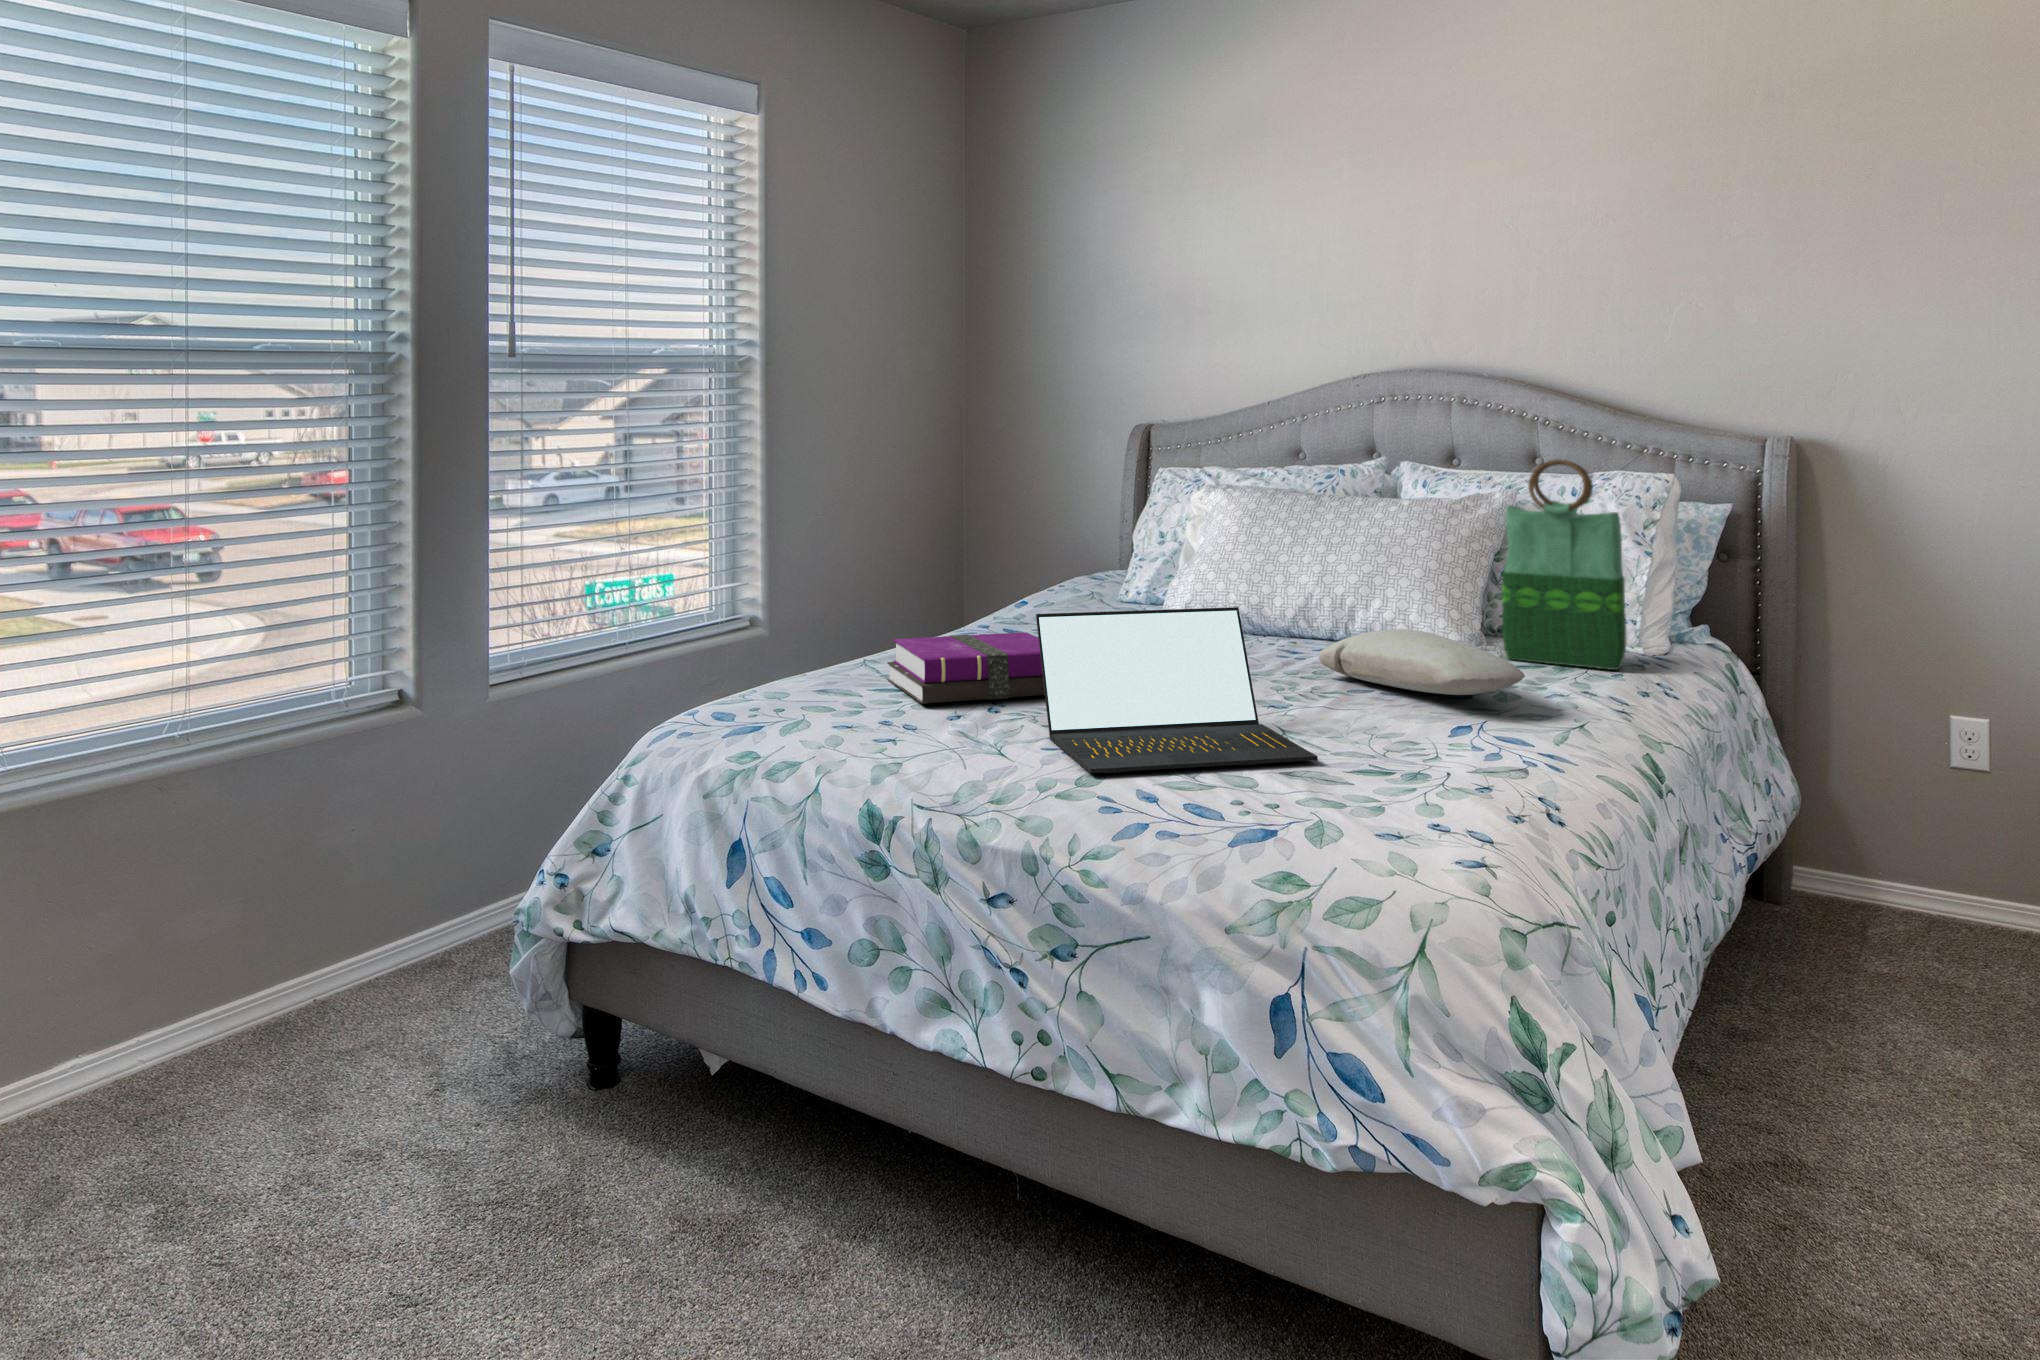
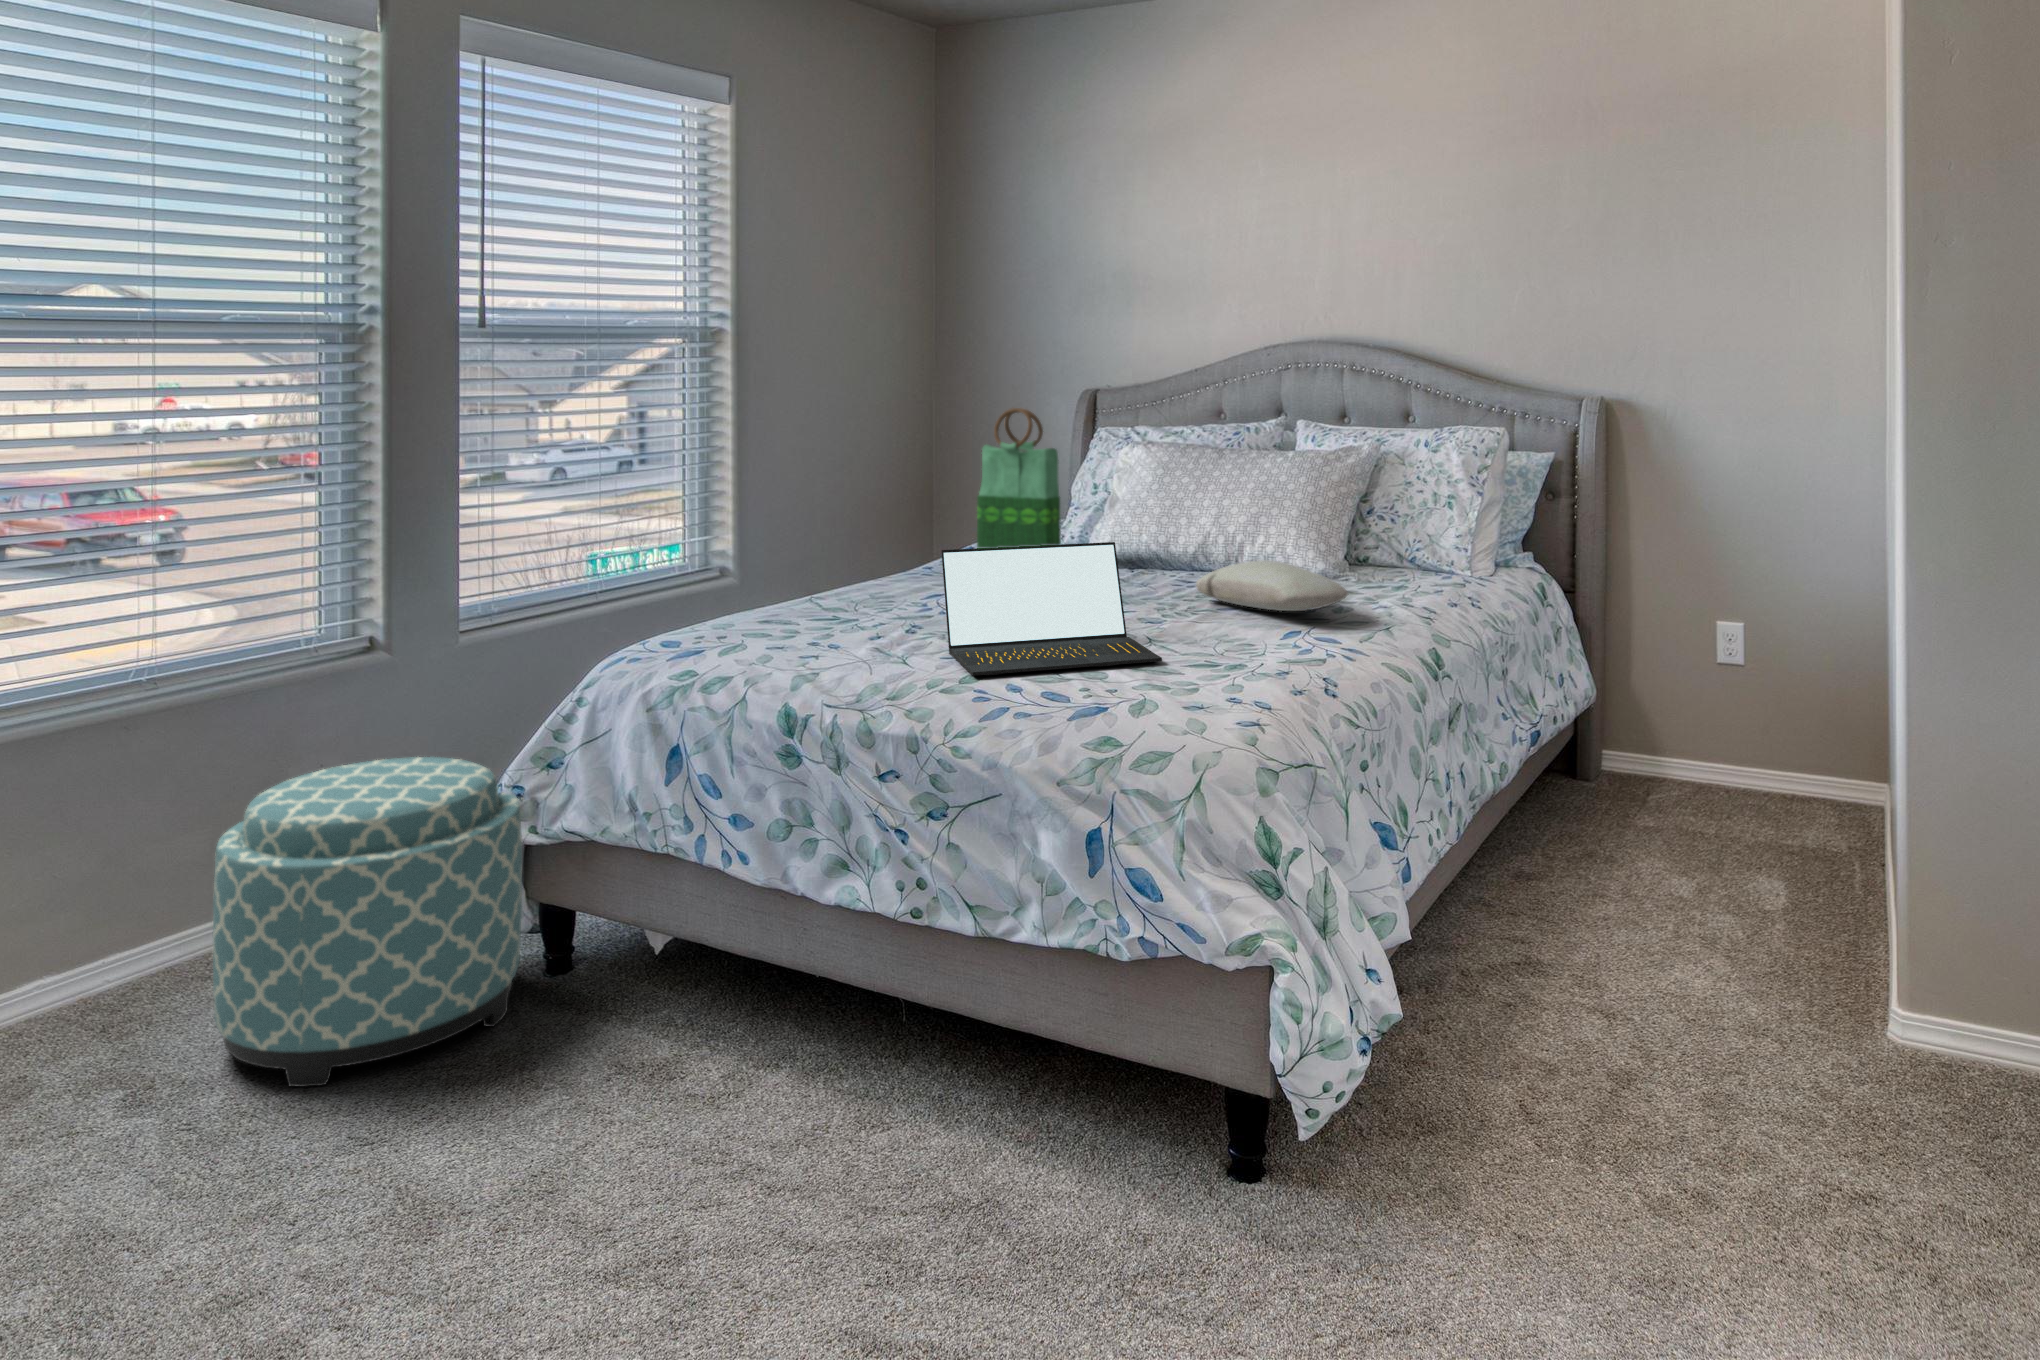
tote bag: present [1502,459,1627,670] -> present [977,408,1061,548]
notebook: present [887,632,1045,704] -> none [823,570,982,630]
ottoman: none [233,835,562,1229] -> present [213,757,522,1087]

